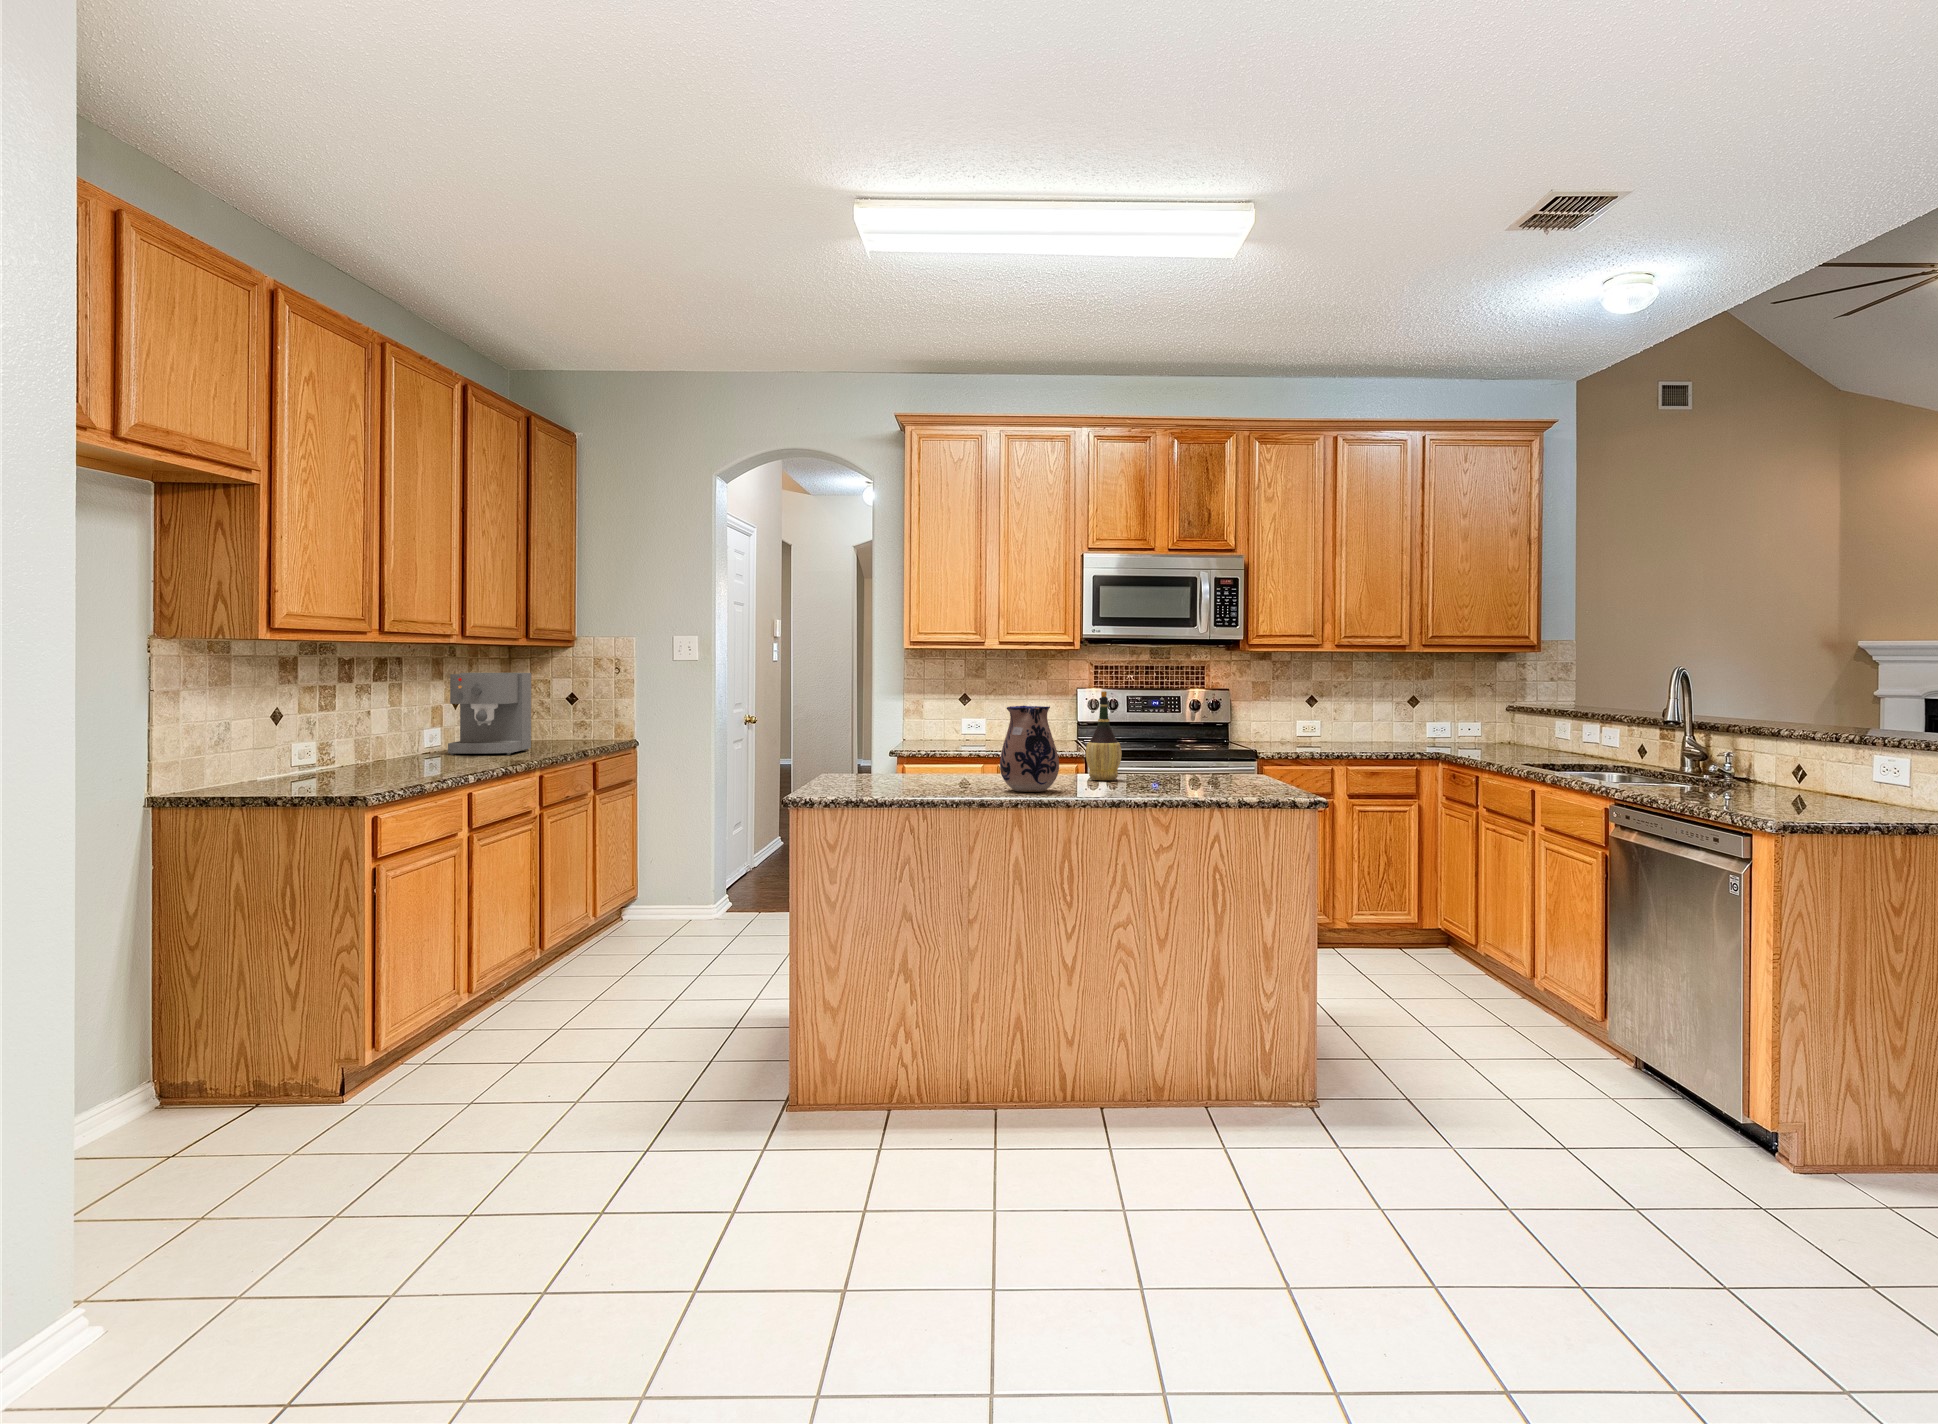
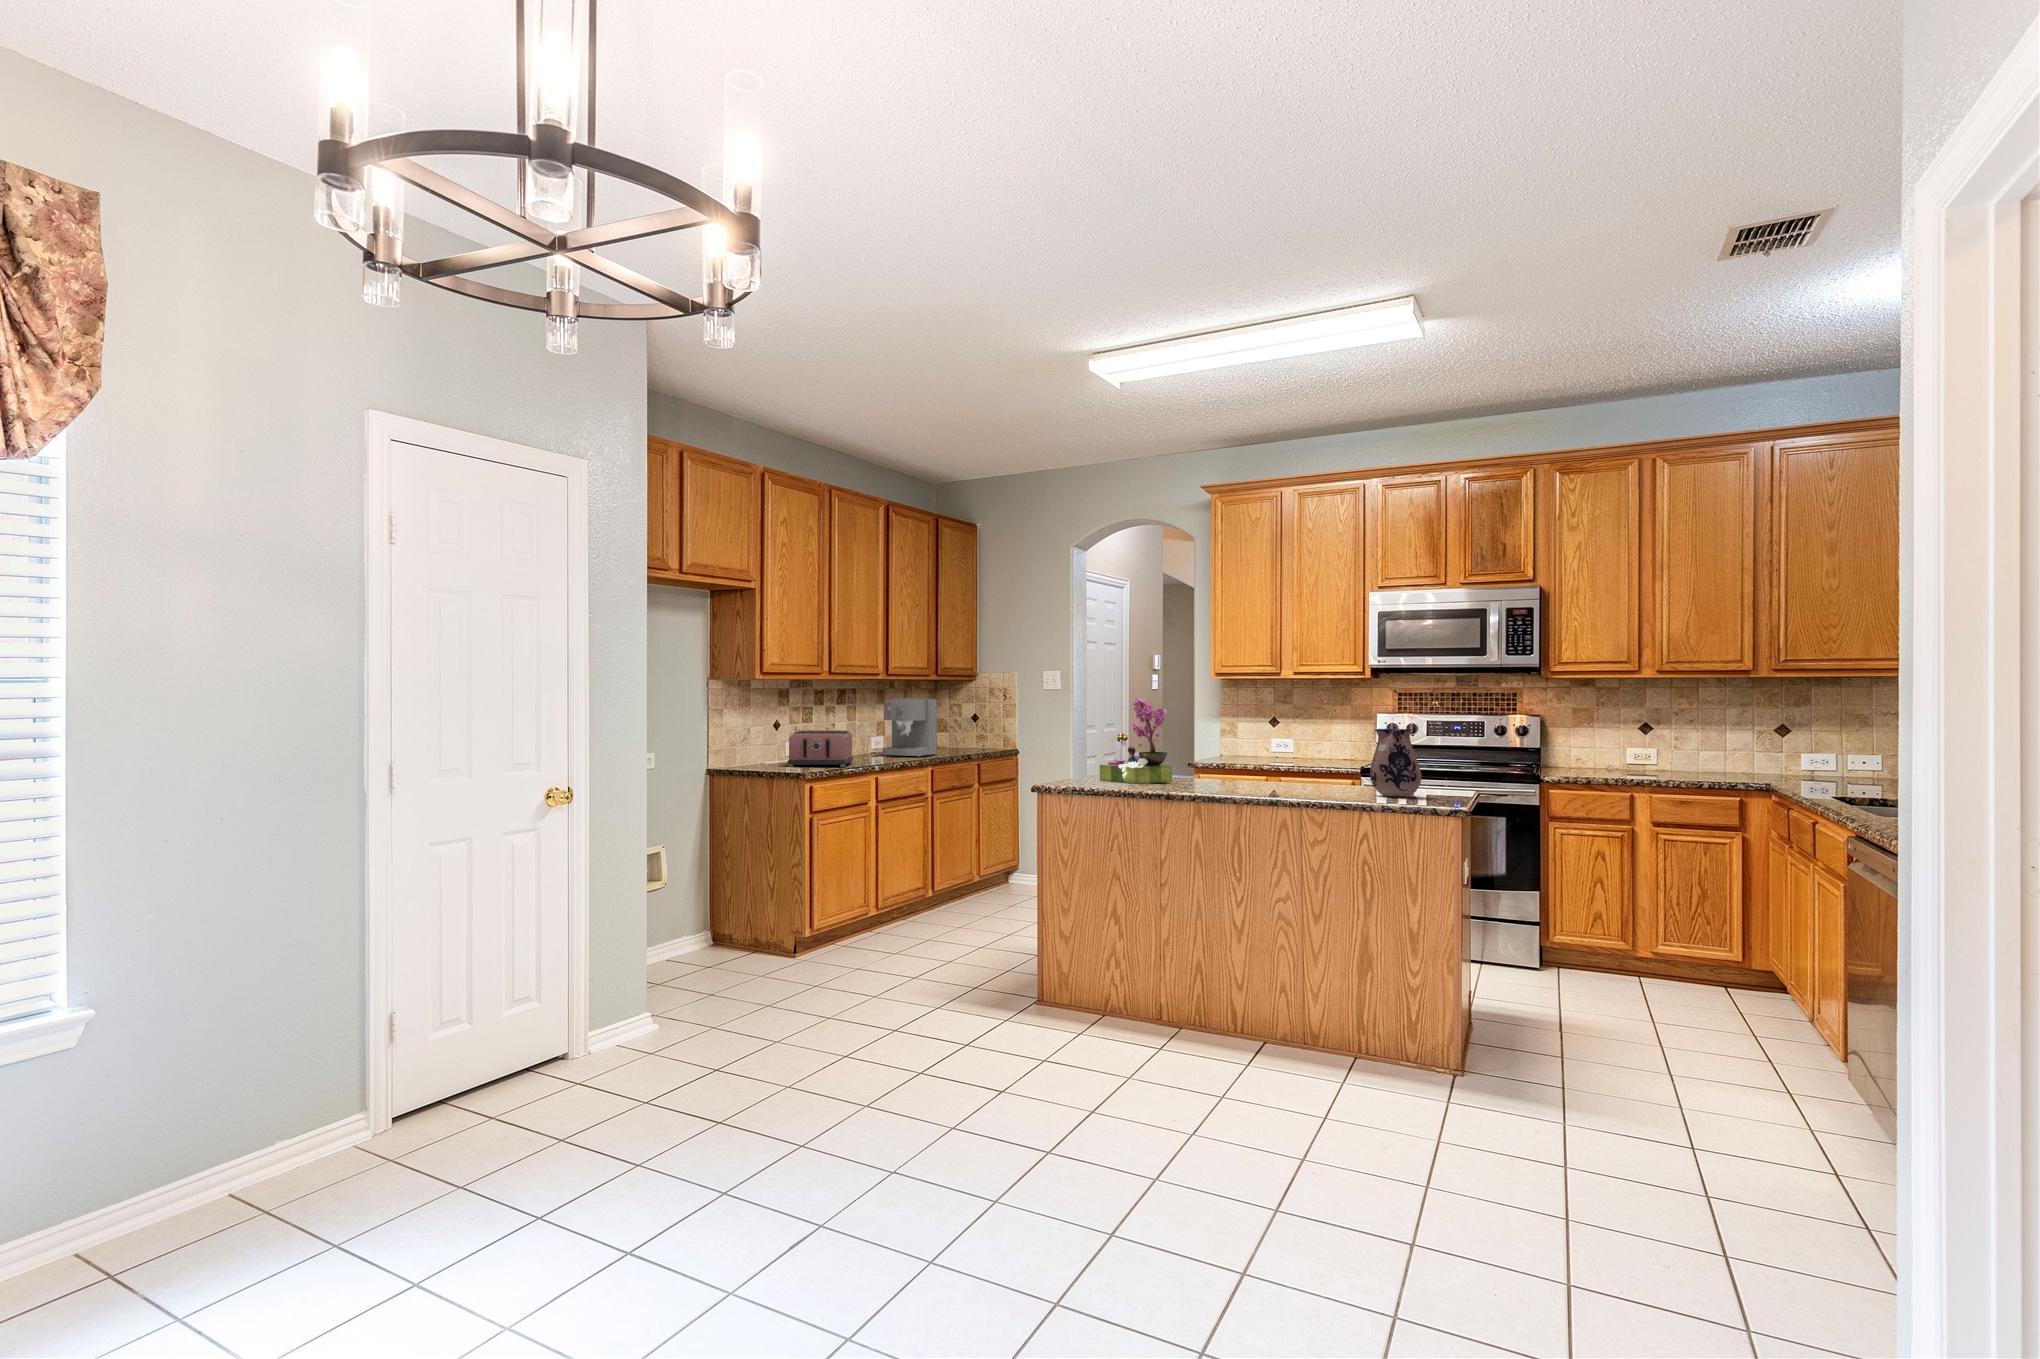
flower arrangement: none [858,671,949,788] -> present [1100,699,1172,784]
wine bottle: present [1086,691,1122,780] -> none [1292,714,1324,788]
ceramic pitcher: present [1000,706,1059,792] -> present [1370,728,1421,797]
toaster: none [303,722,416,783] -> present [788,730,853,767]

